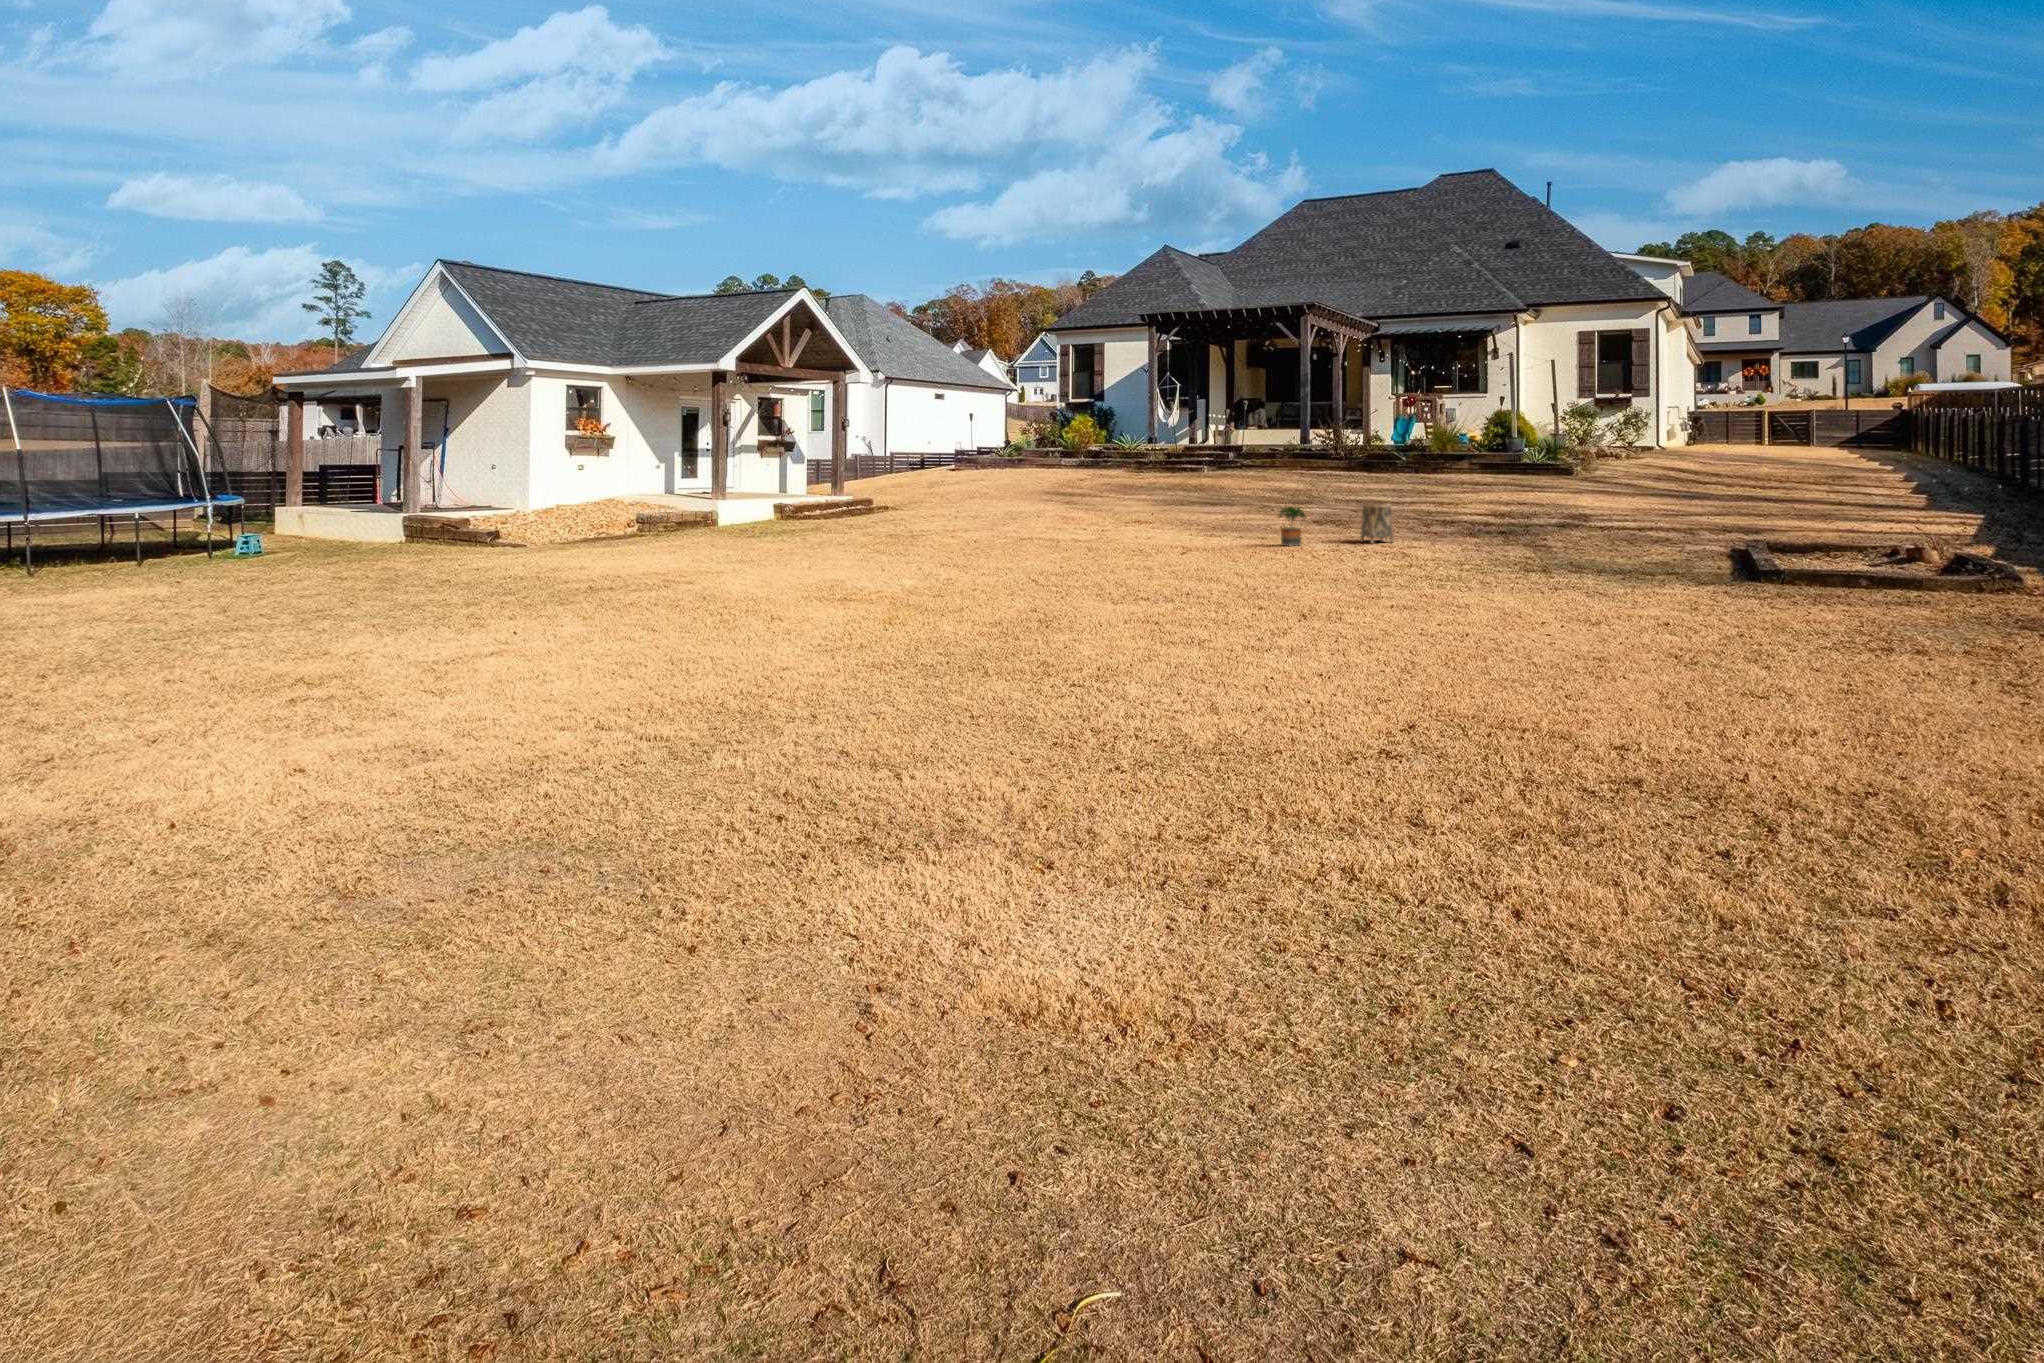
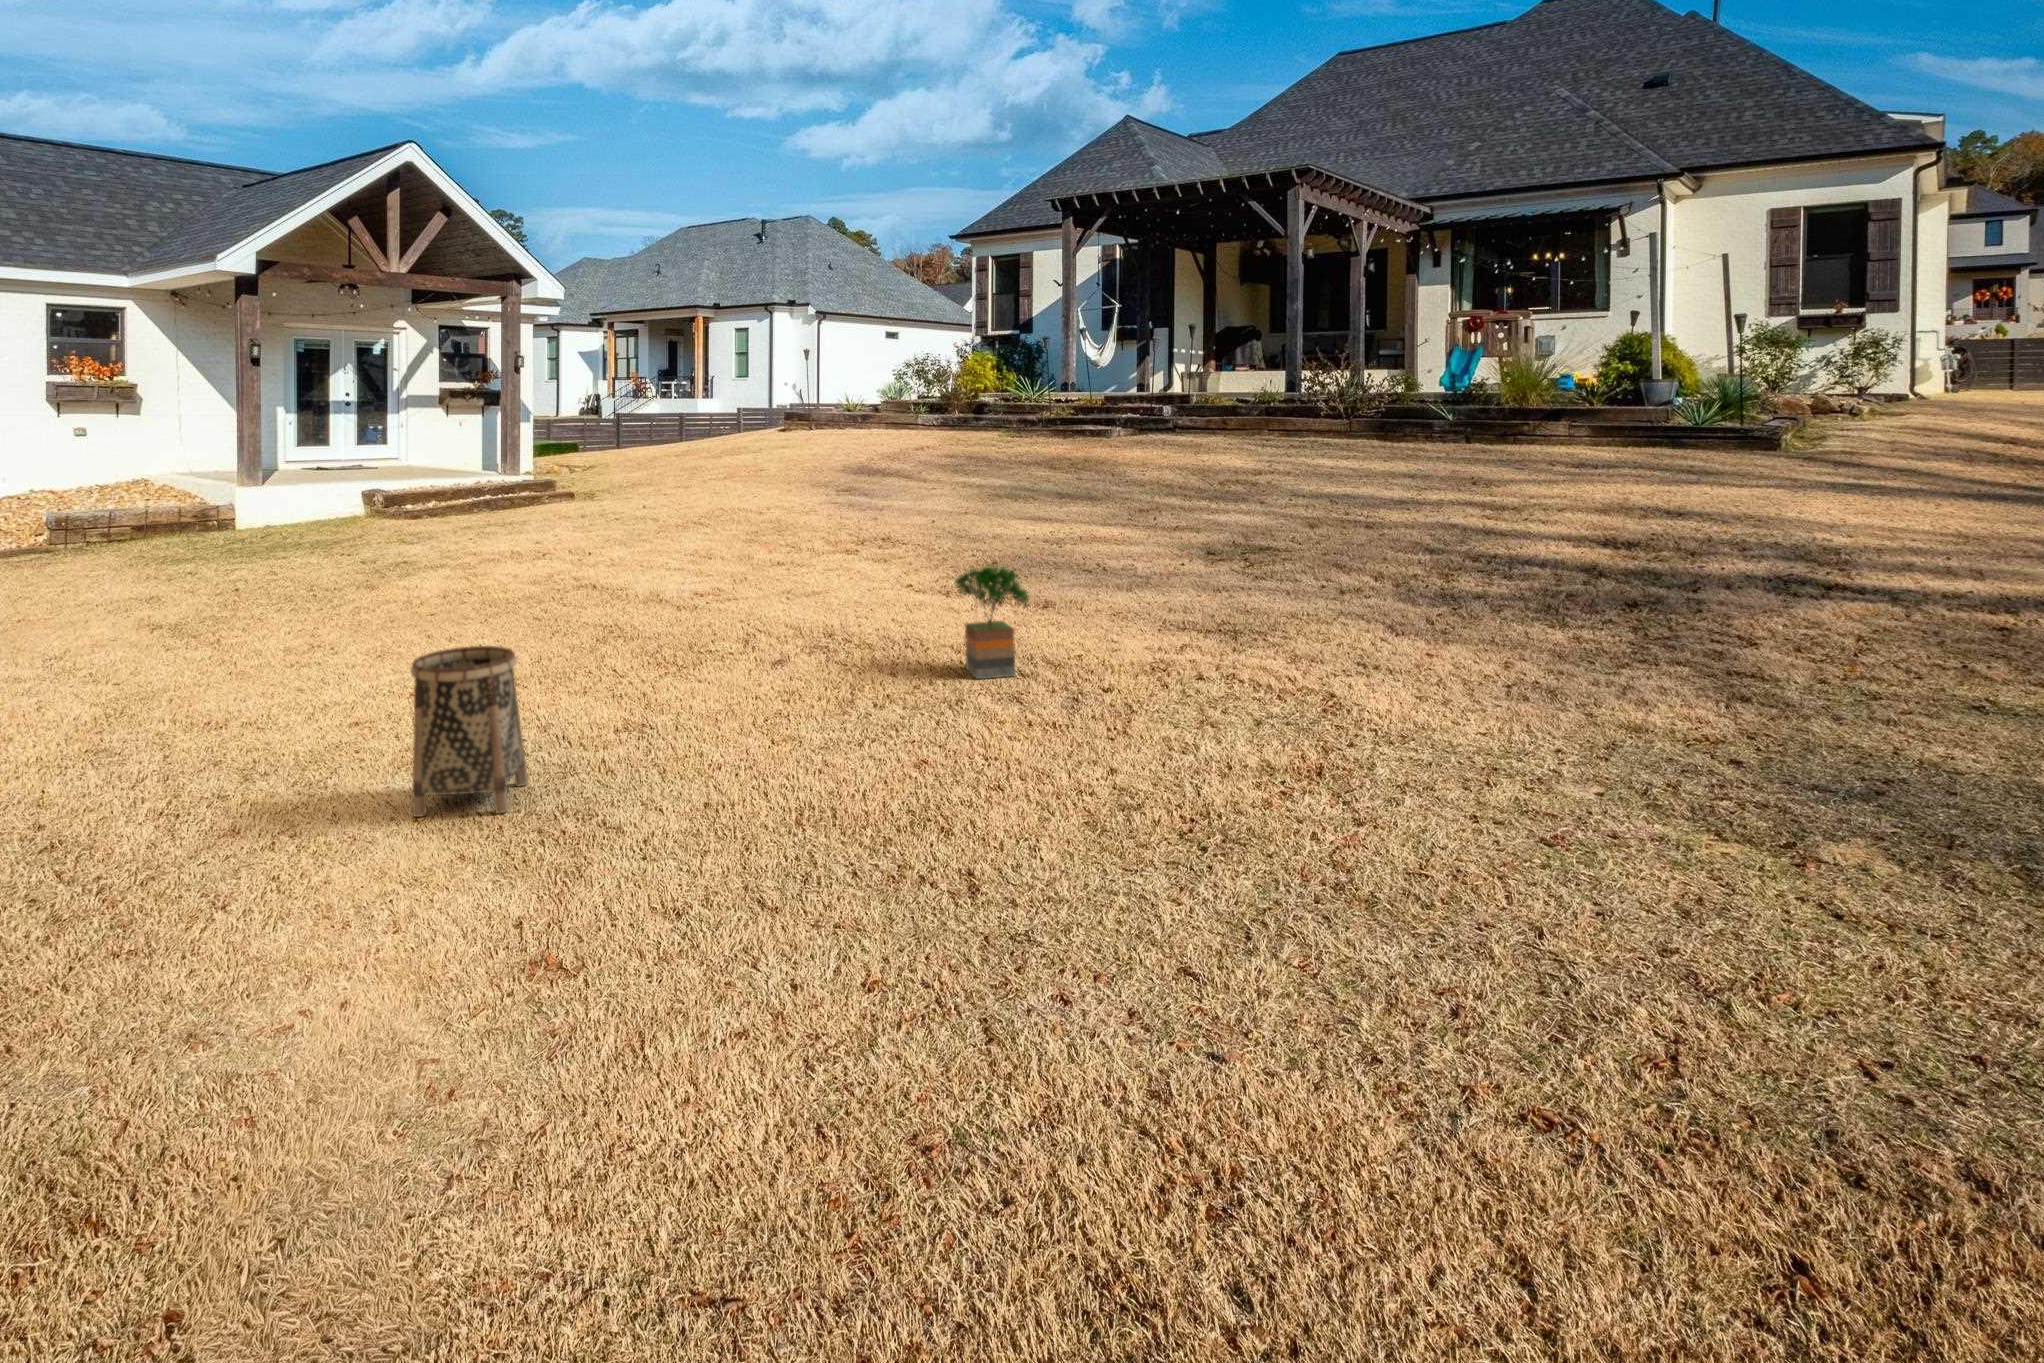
basket: present [1360,502,1394,543] -> present [411,646,528,817]

